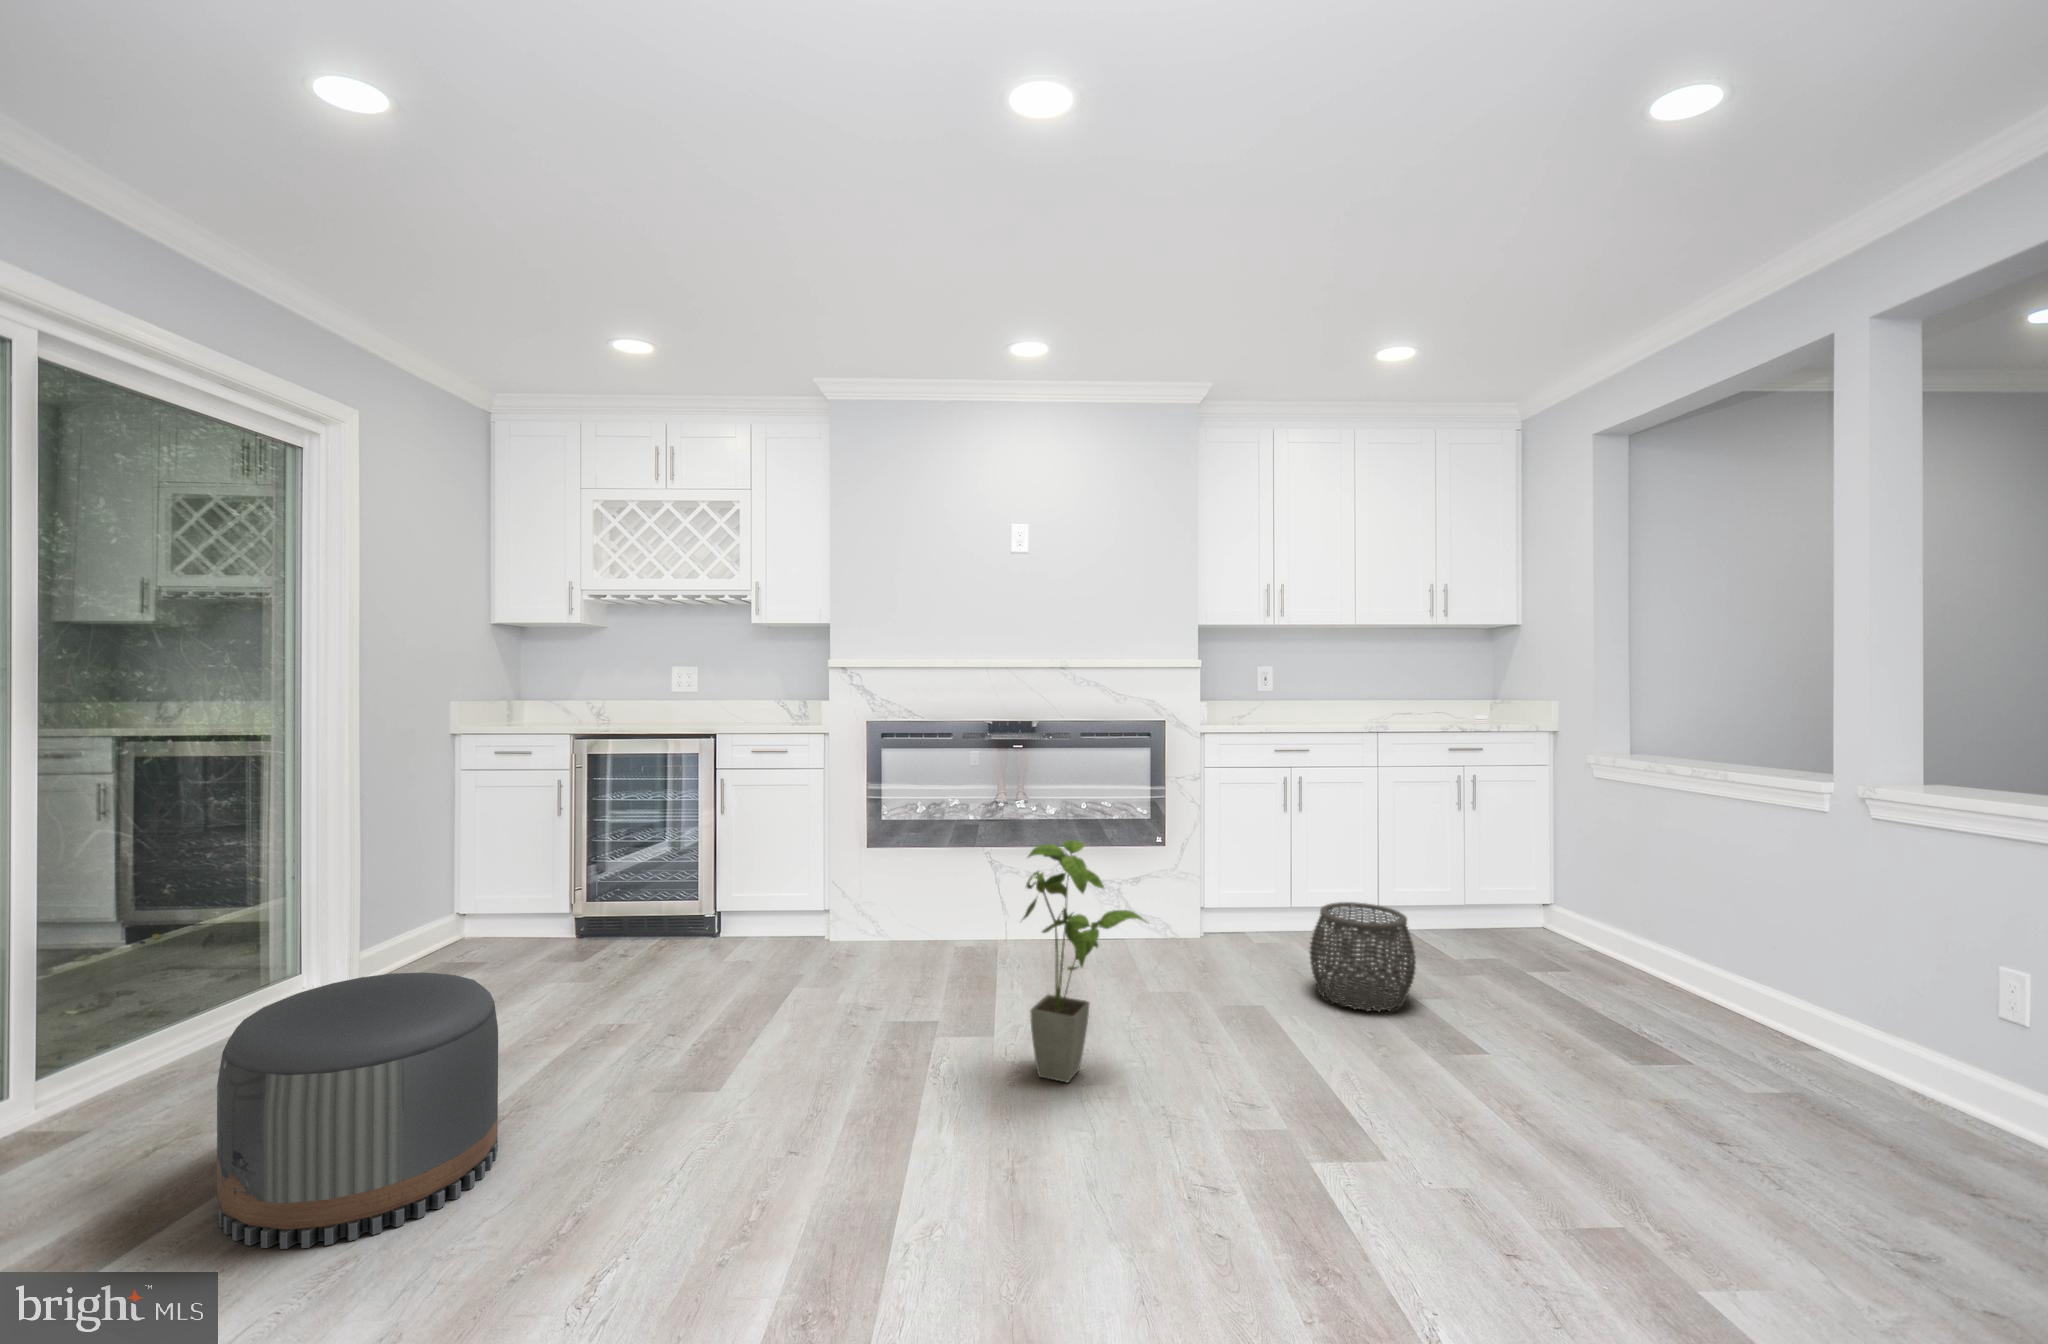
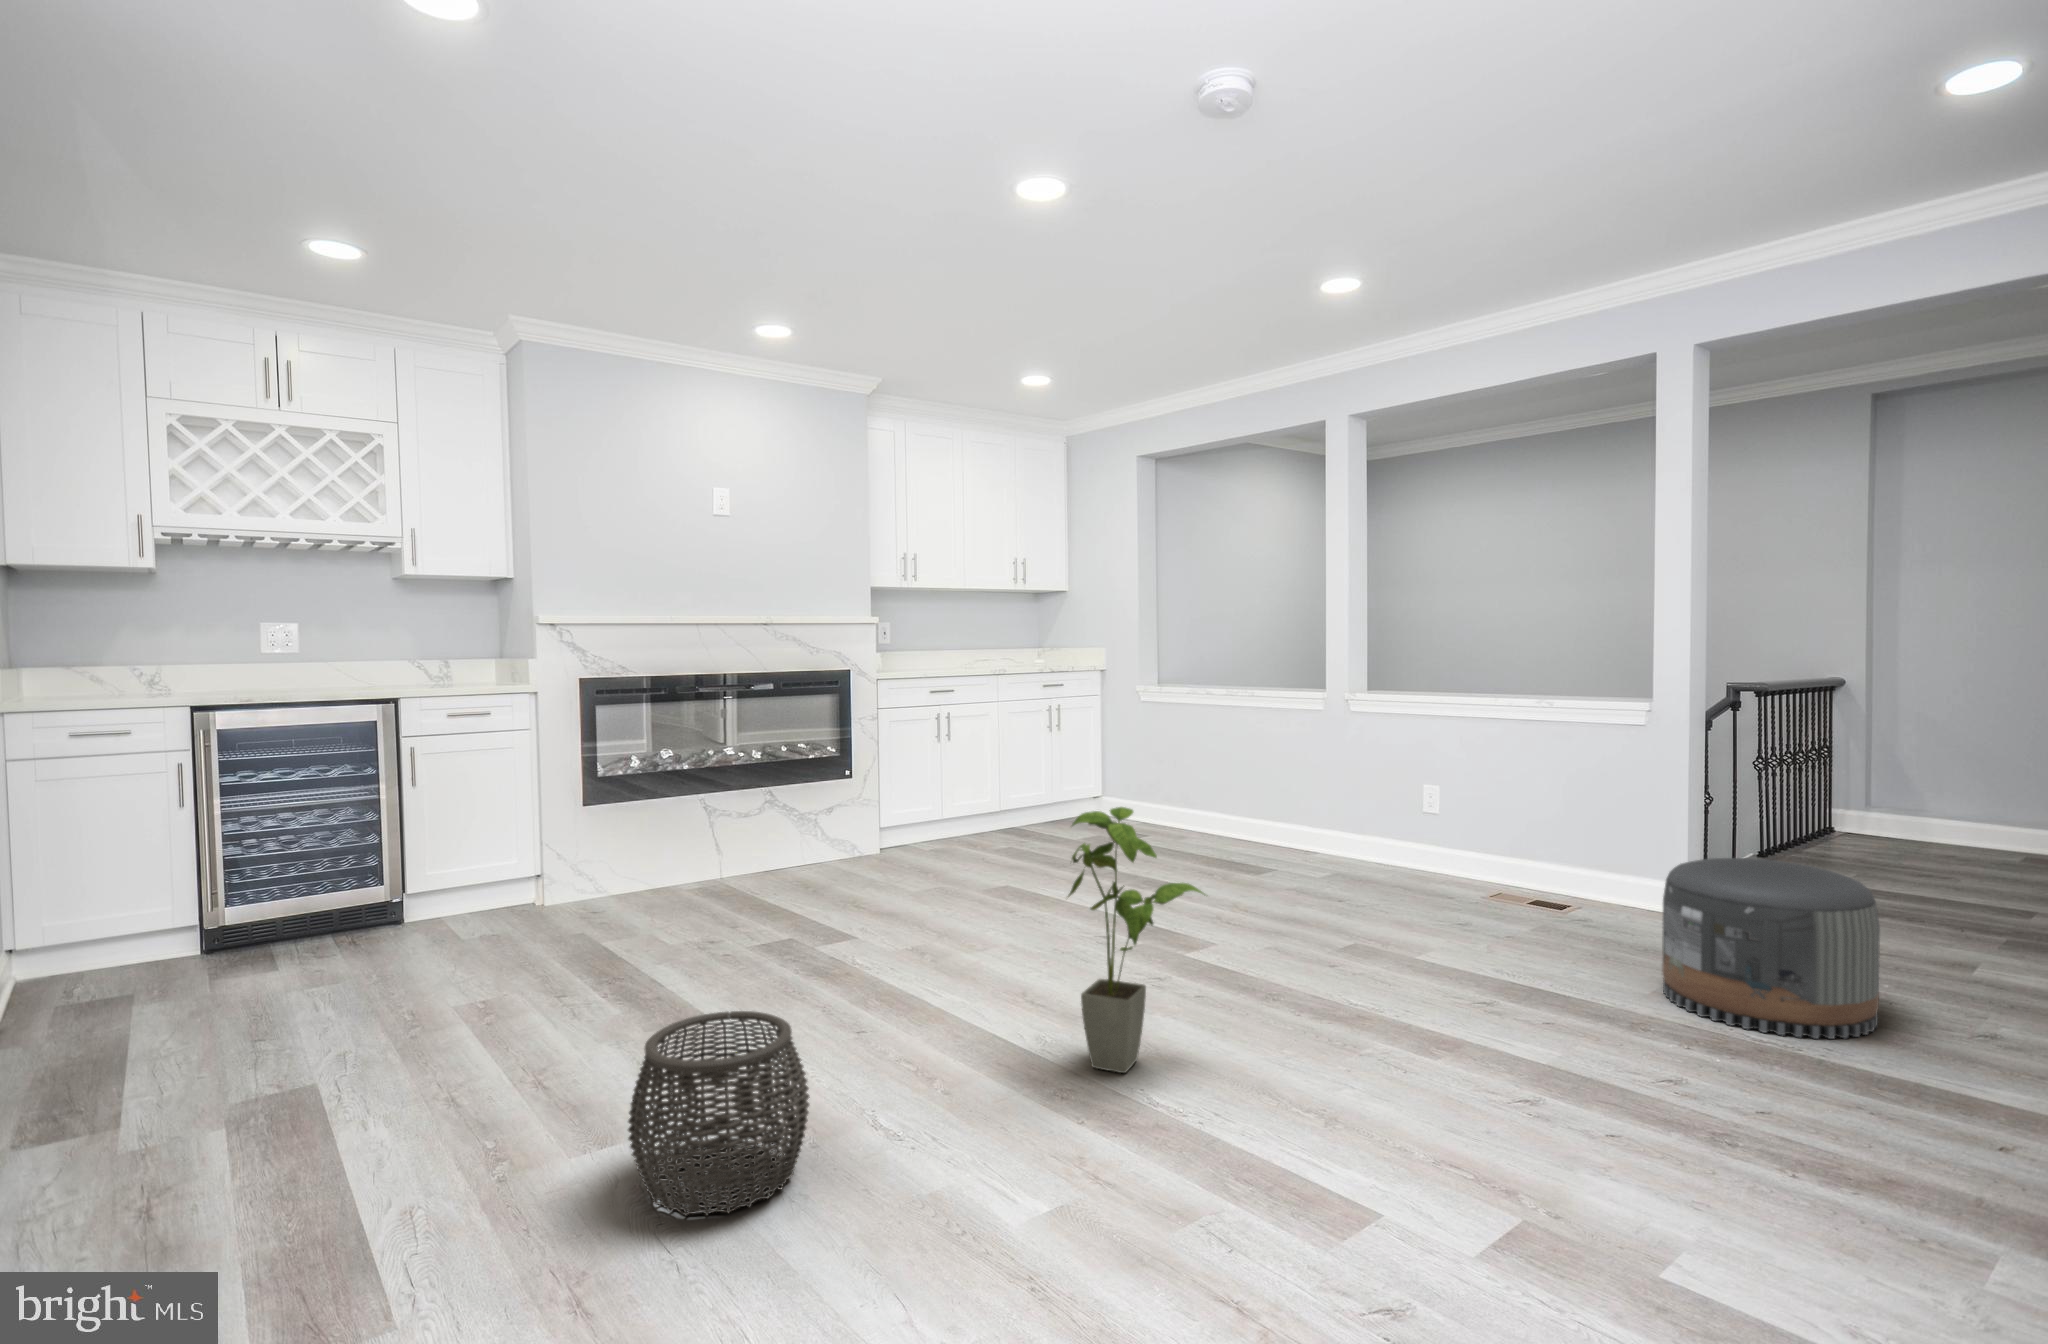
woven basket: present [1310,902,1416,1012] -> present [628,1011,810,1216]
pouf: present [217,972,498,1249] -> present [1662,858,1880,1039]

